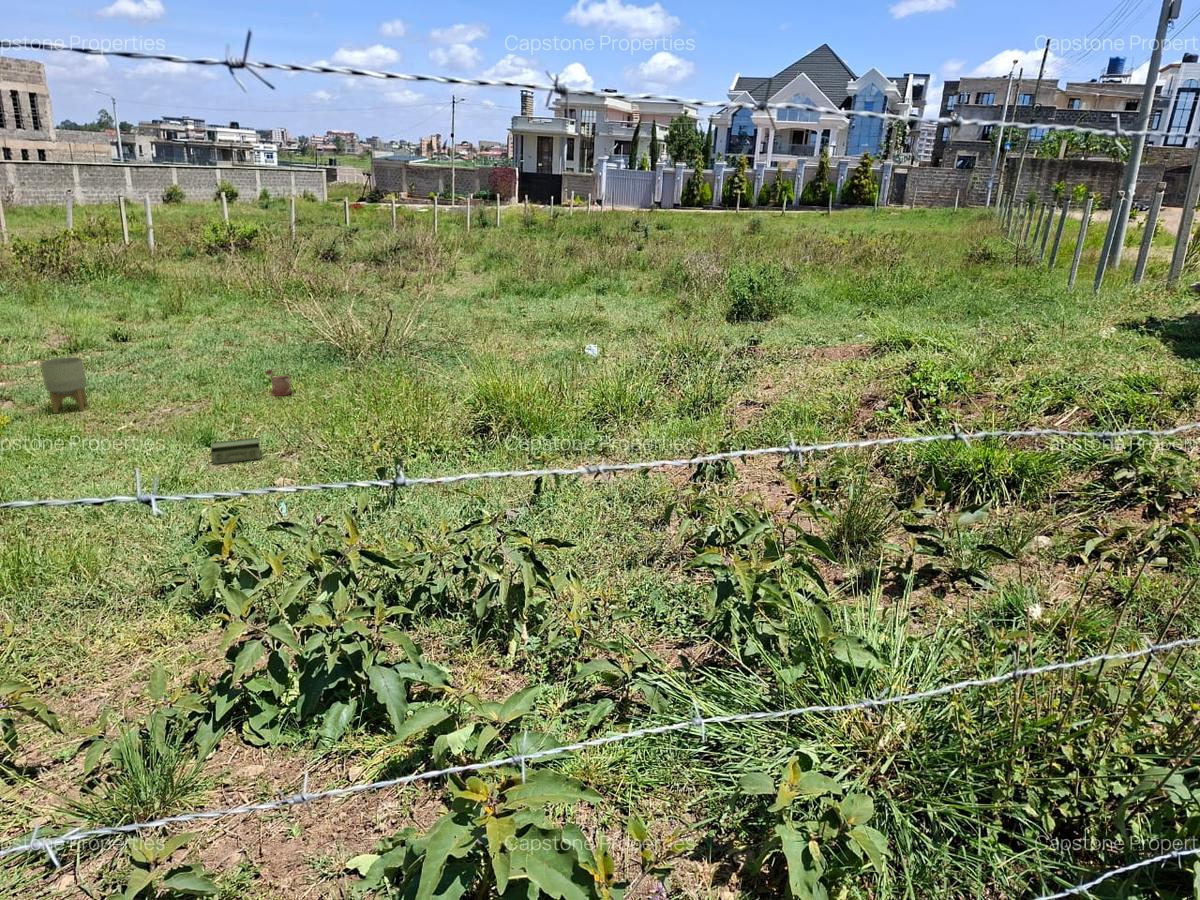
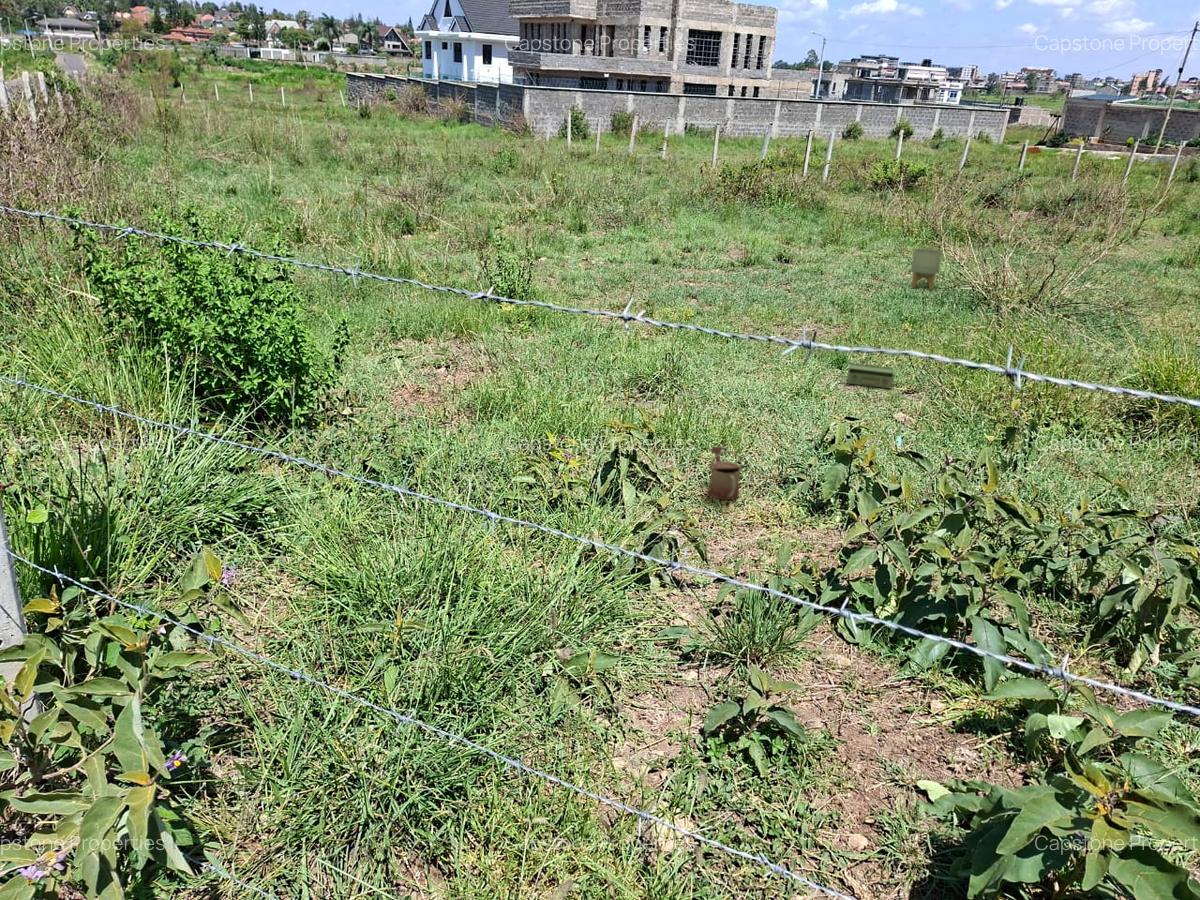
planter: present [41,357,88,413] -> present [911,249,942,290]
watering can: present [265,367,292,396] -> present [709,447,743,500]

